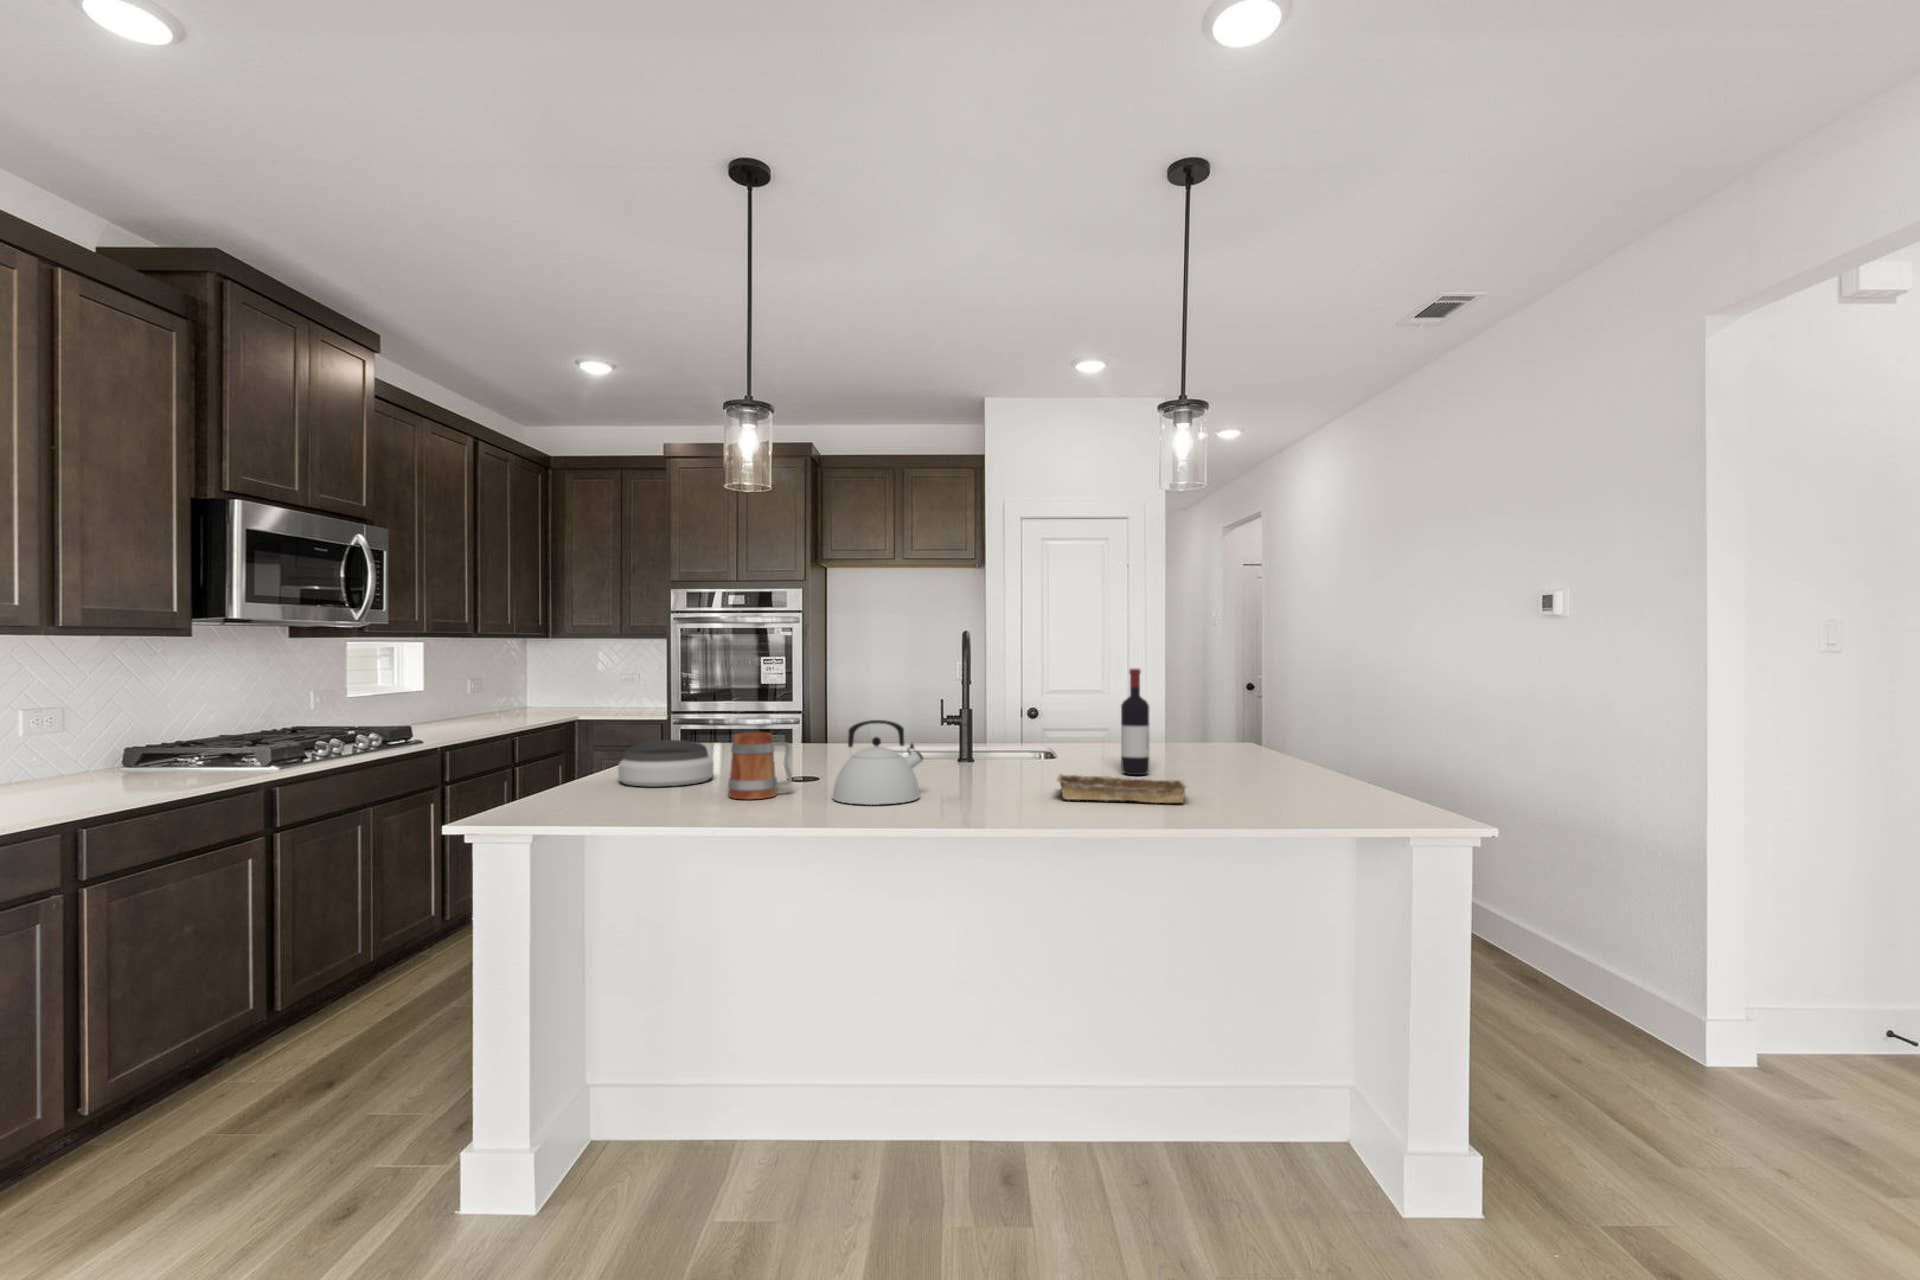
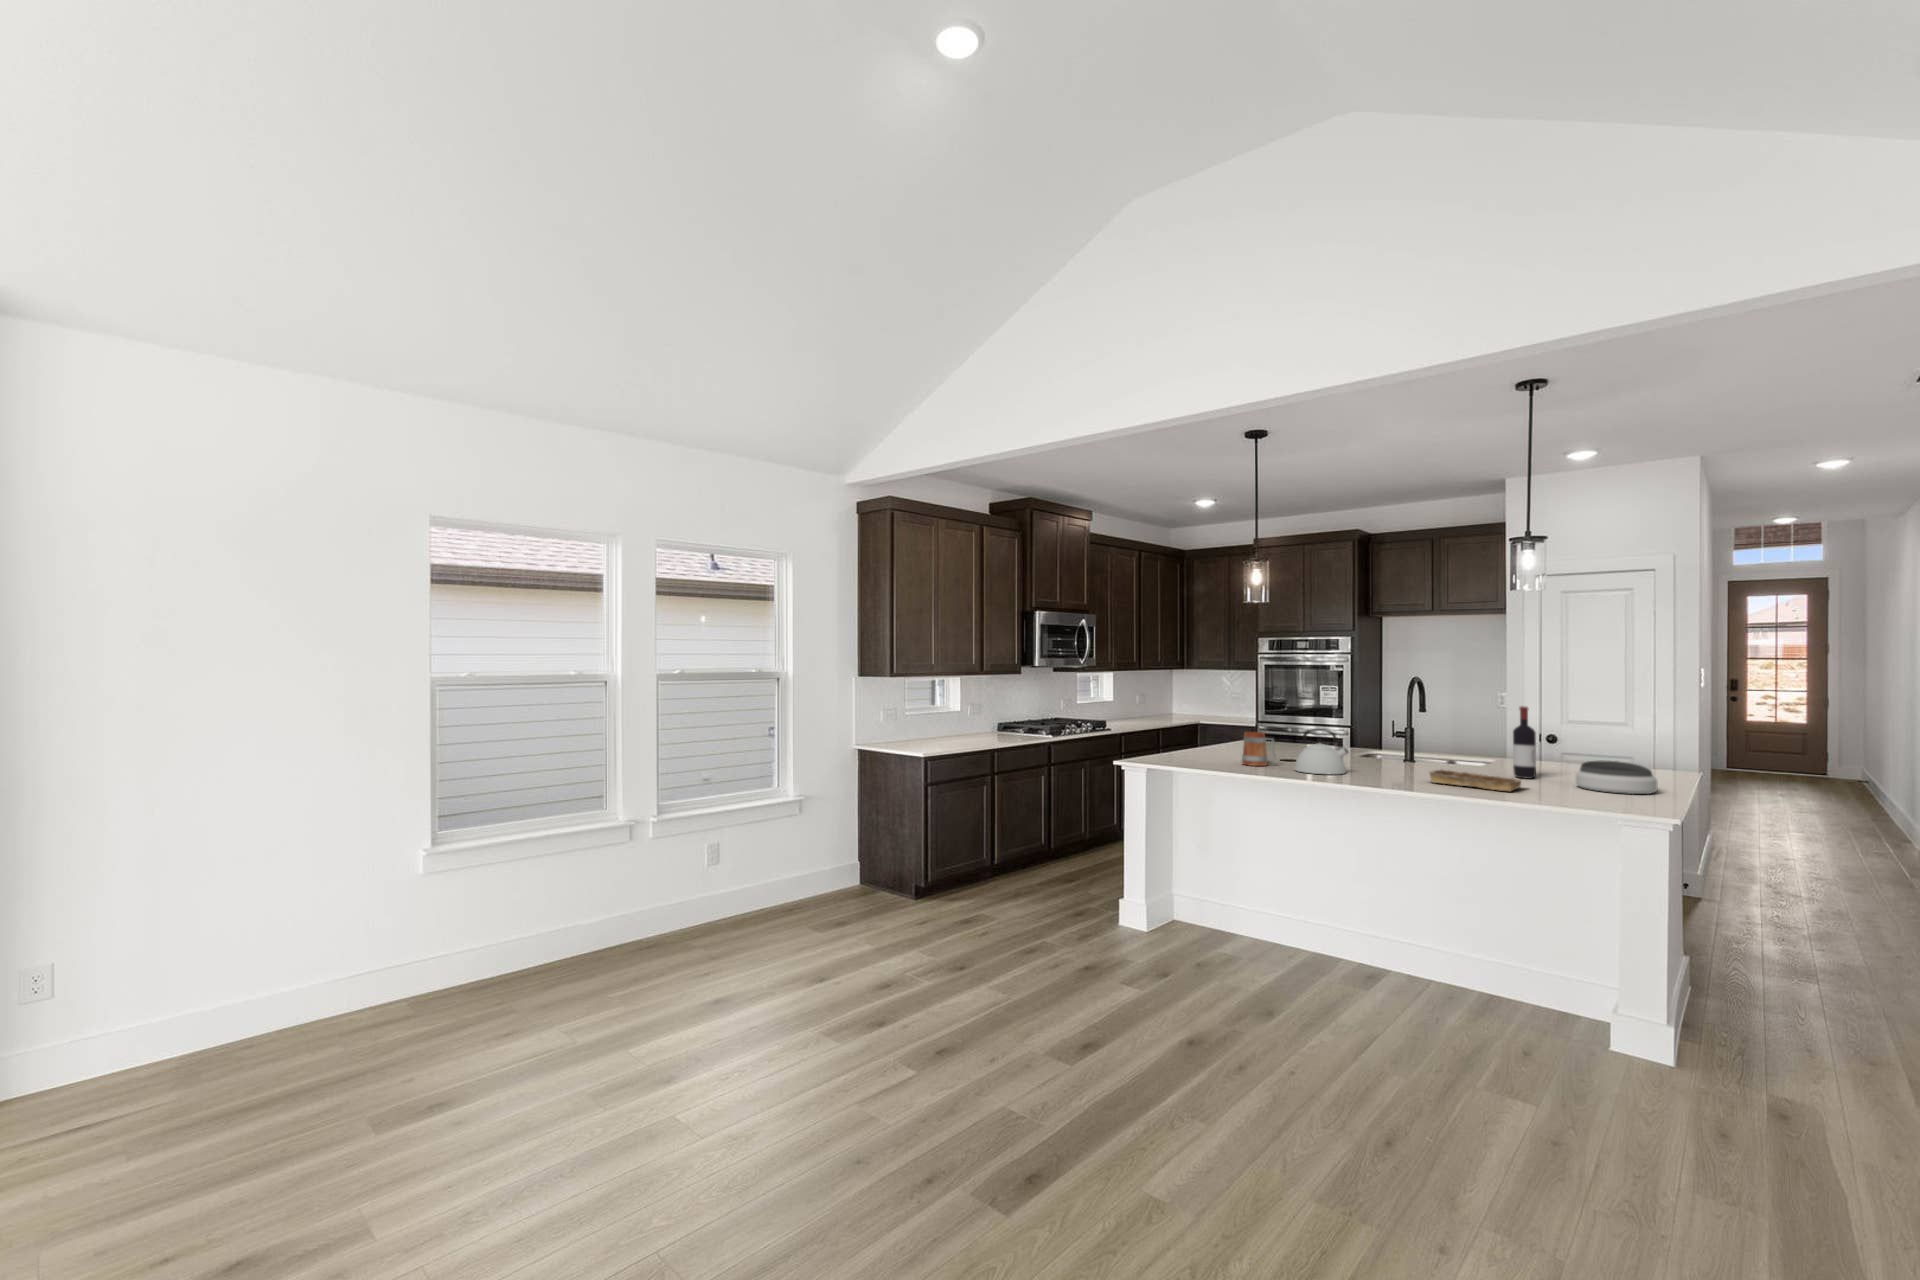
bowl: present [618,740,714,786] -> present [1576,761,1657,794]

